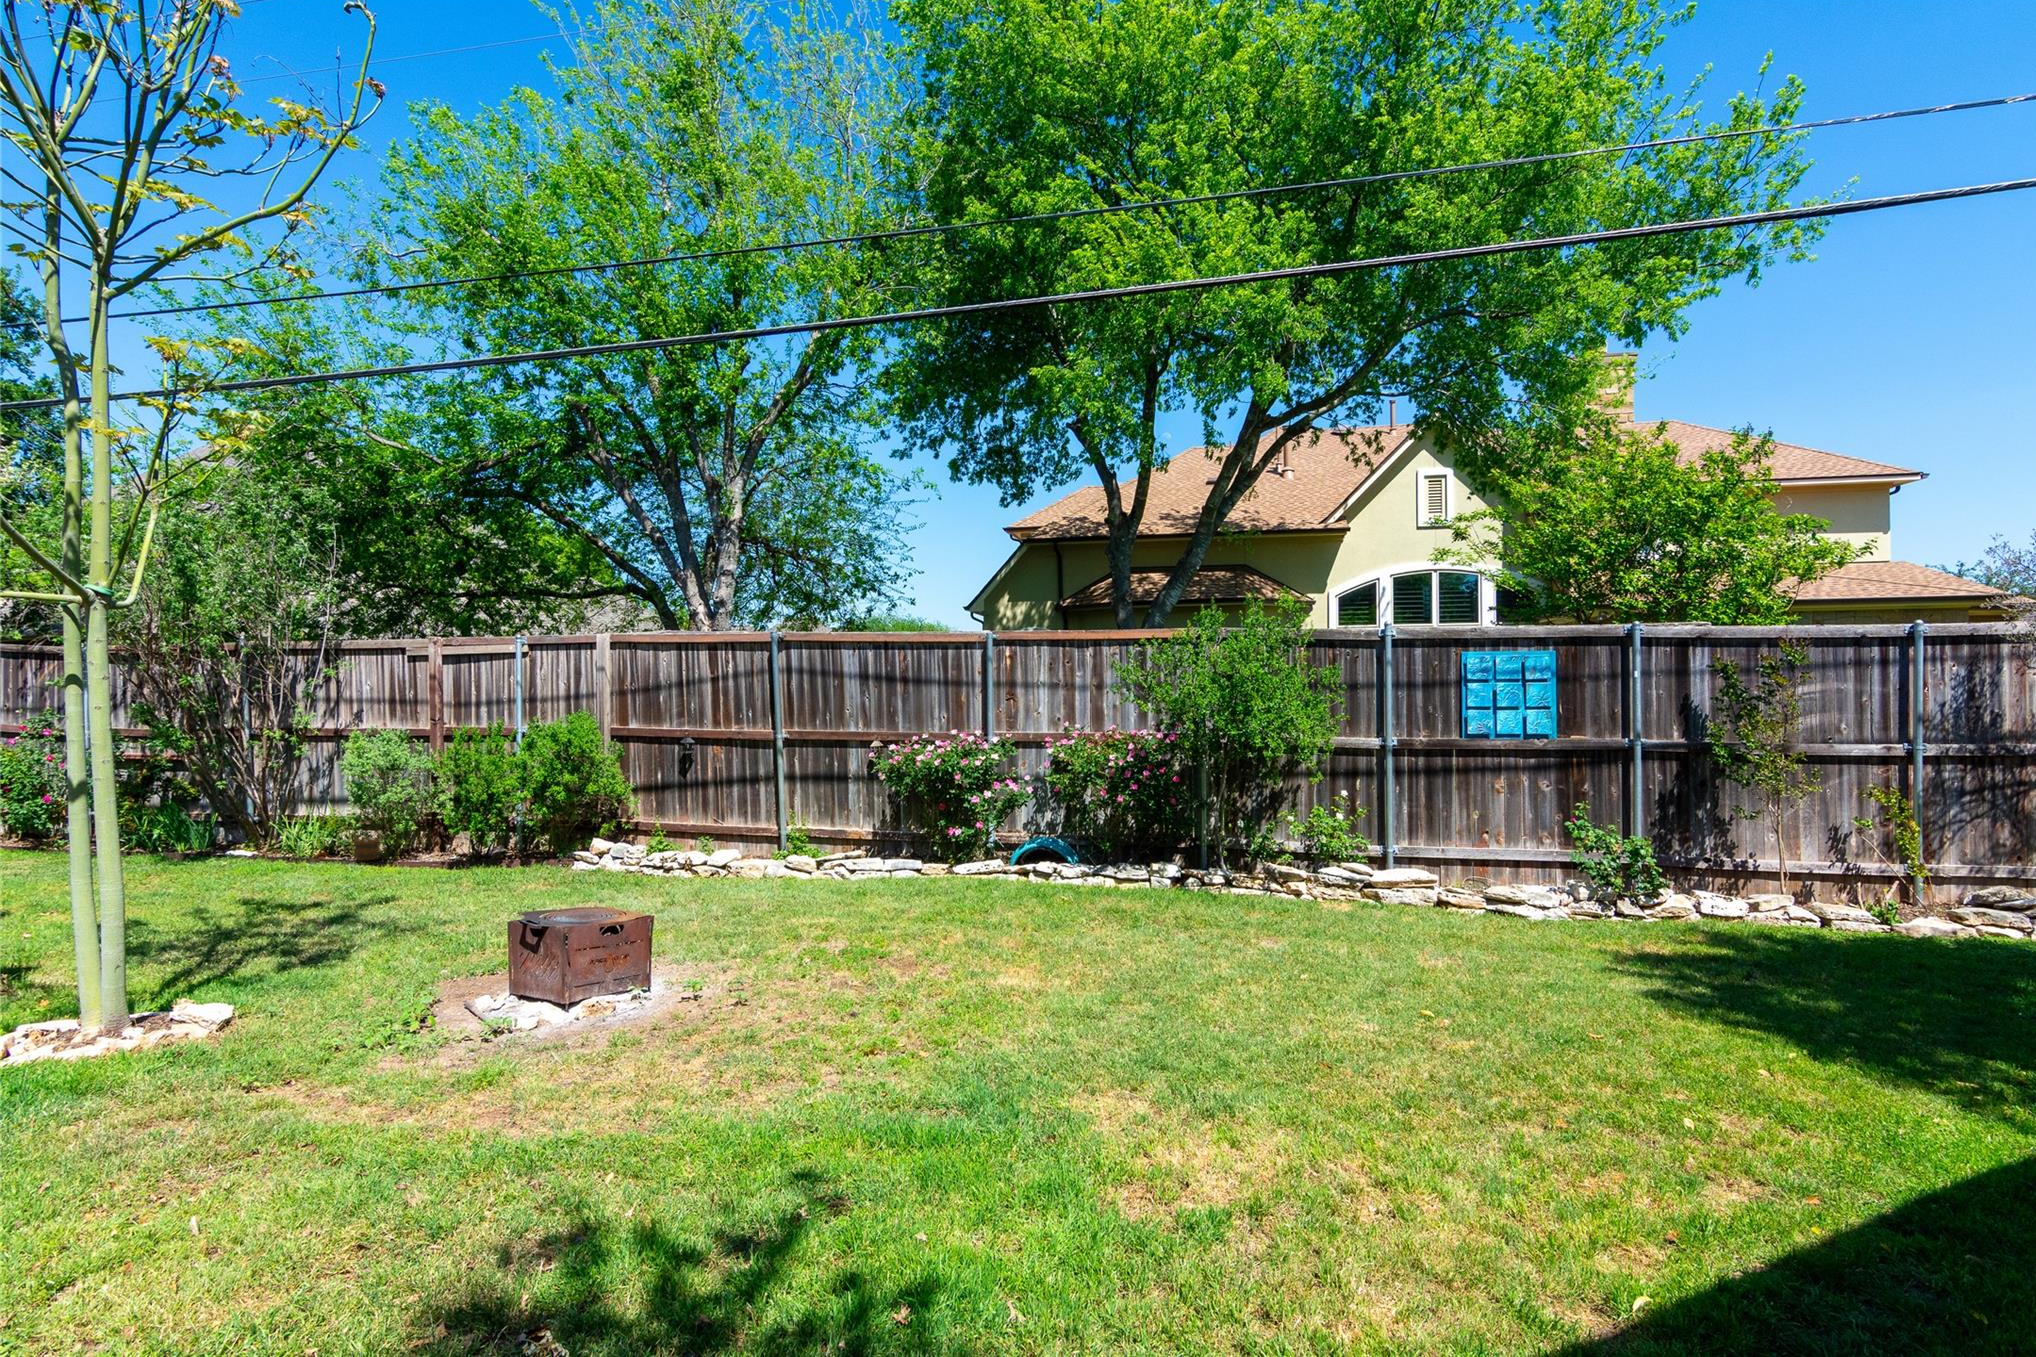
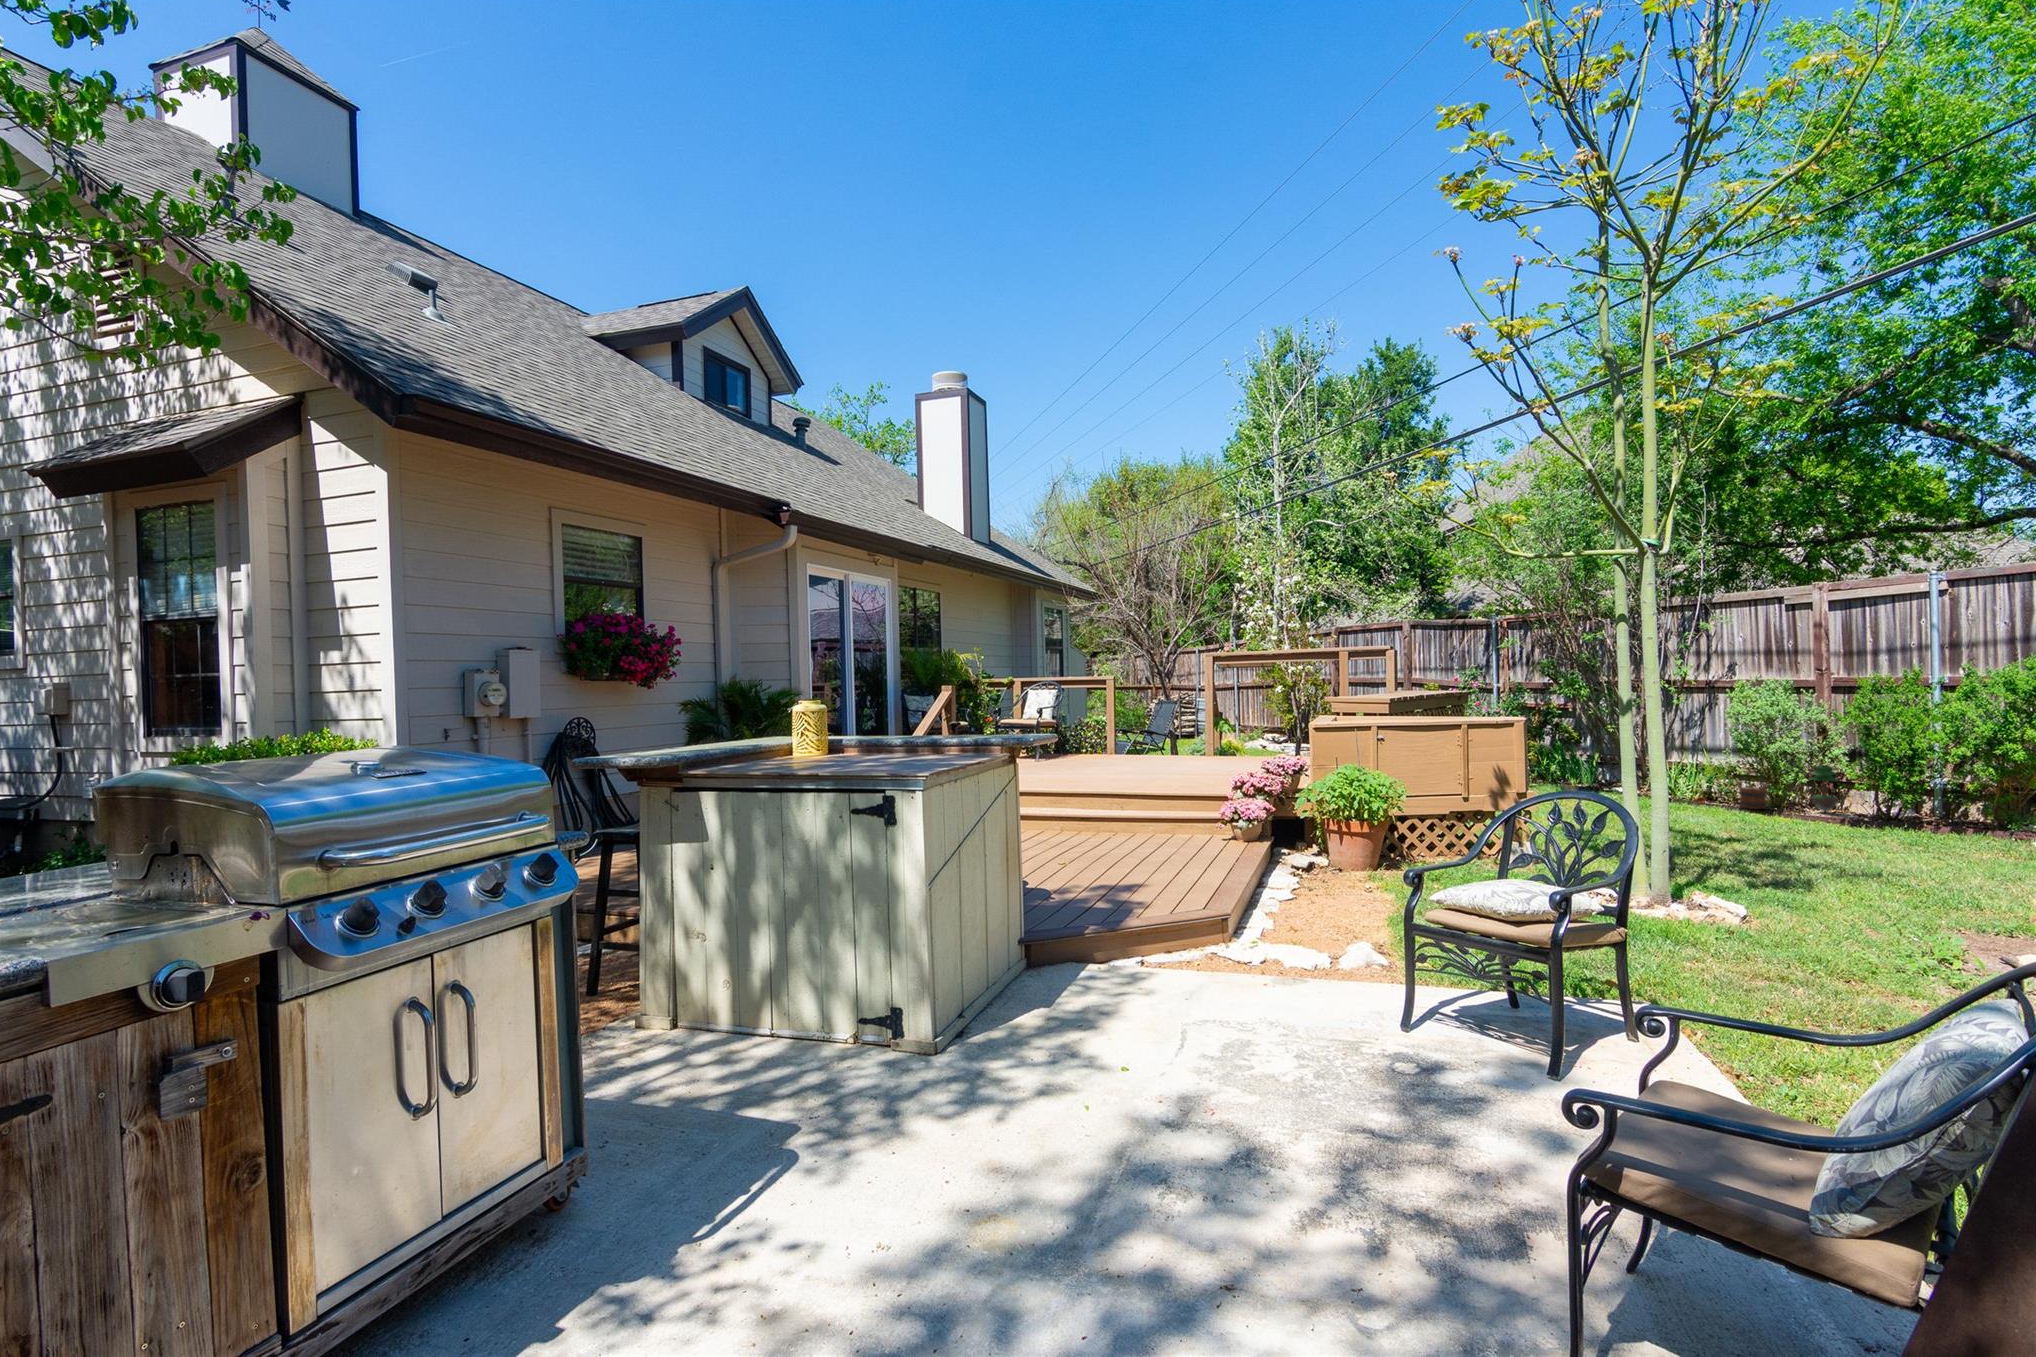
potted tree: none [417,793,443,856] -> present [1811,765,1837,812]

